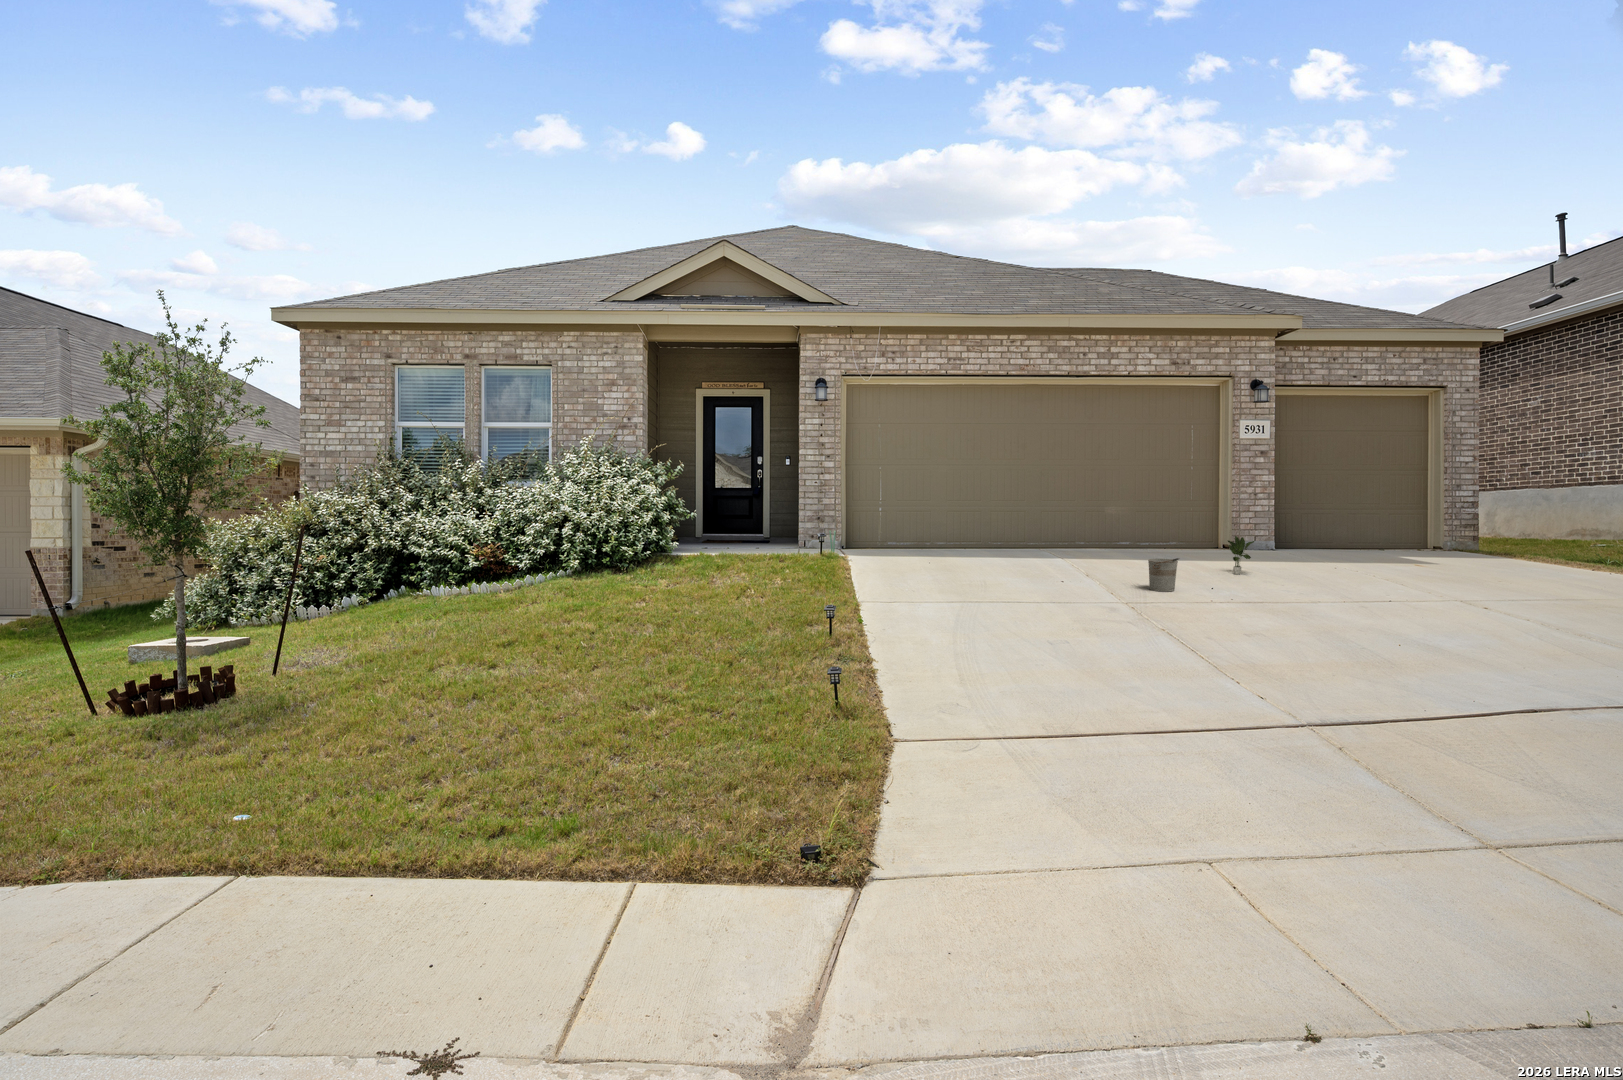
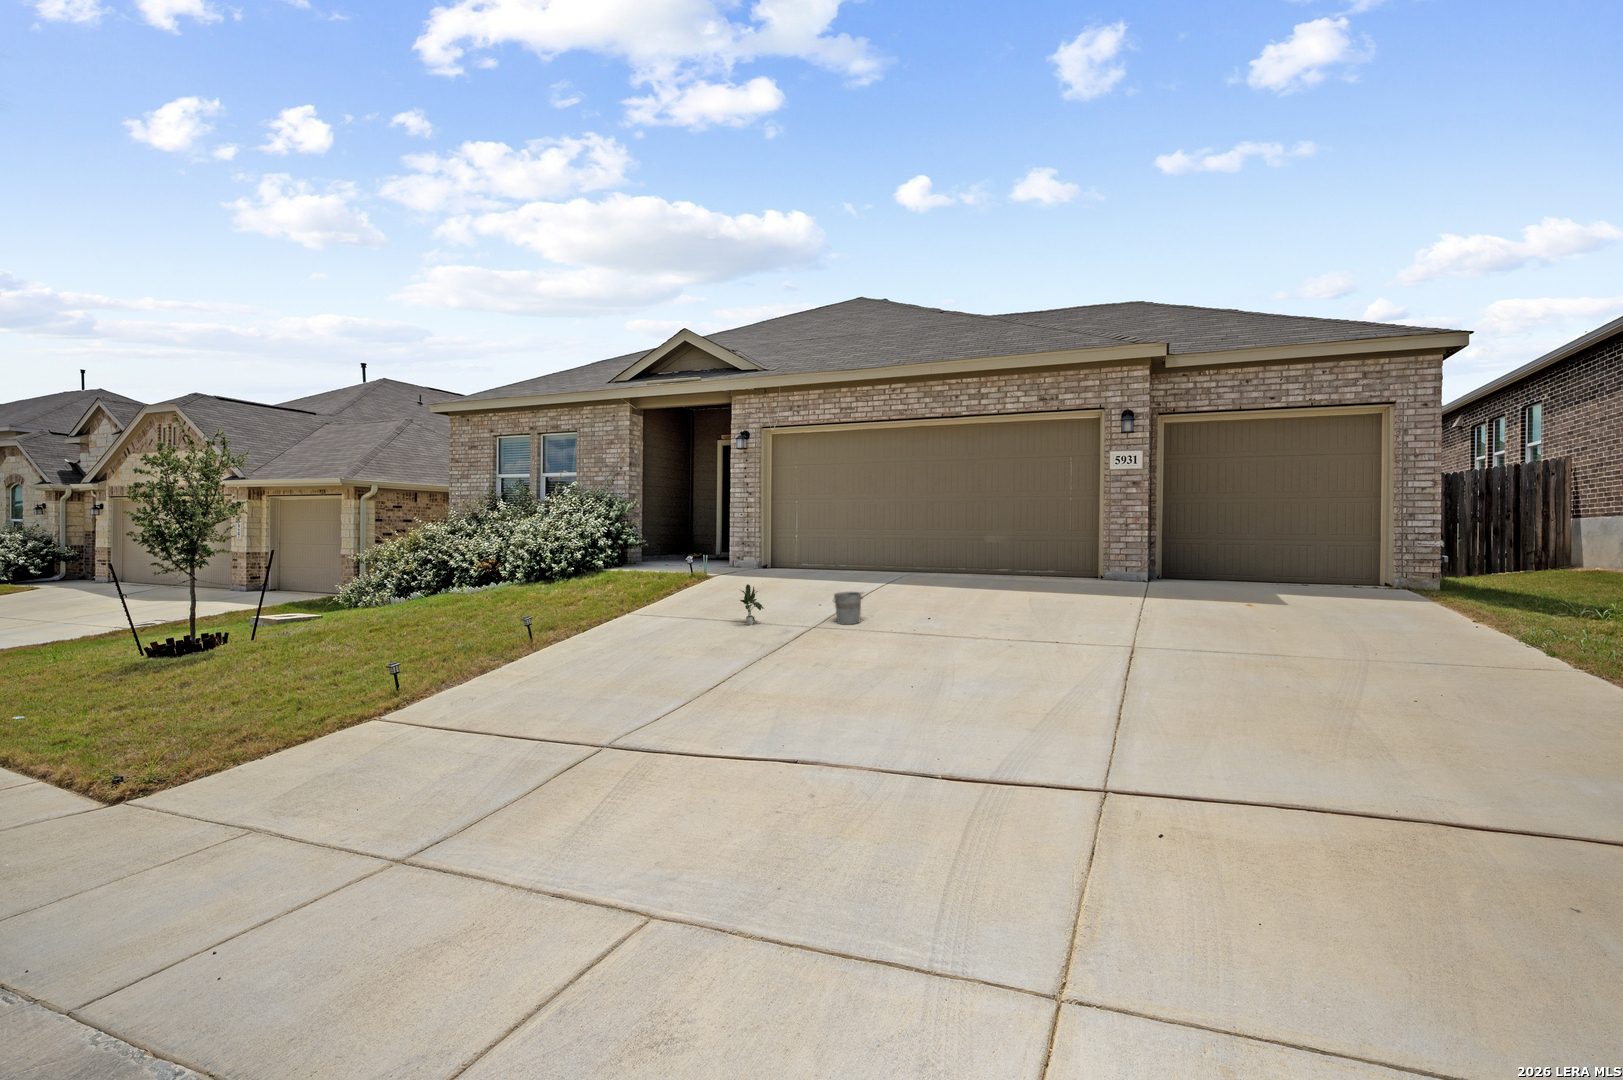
potted plant: present [1228,536,1254,575] -> present [740,584,764,625]

